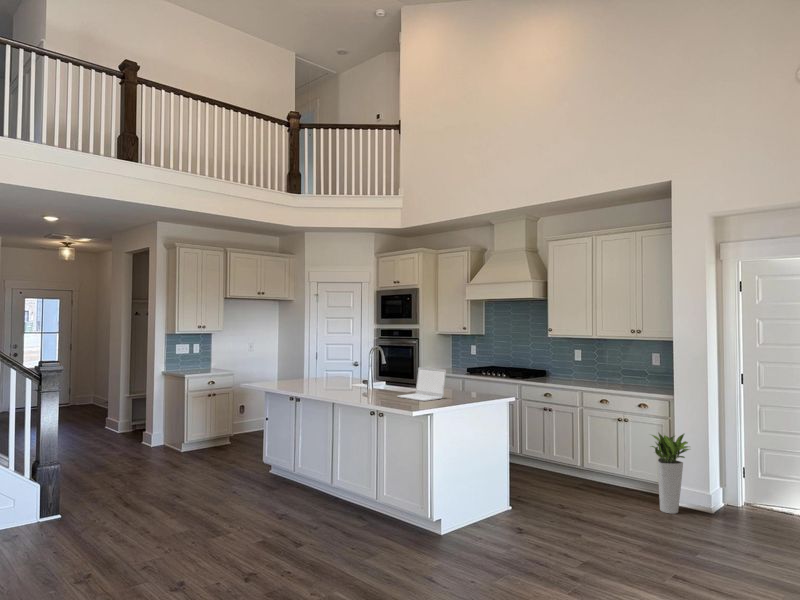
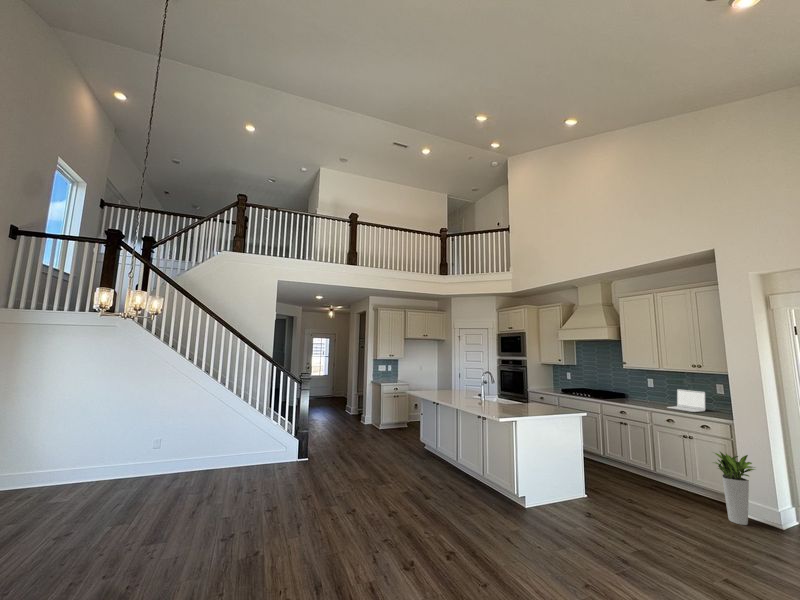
laptop: present [397,367,446,401] -> present [667,389,705,412]

